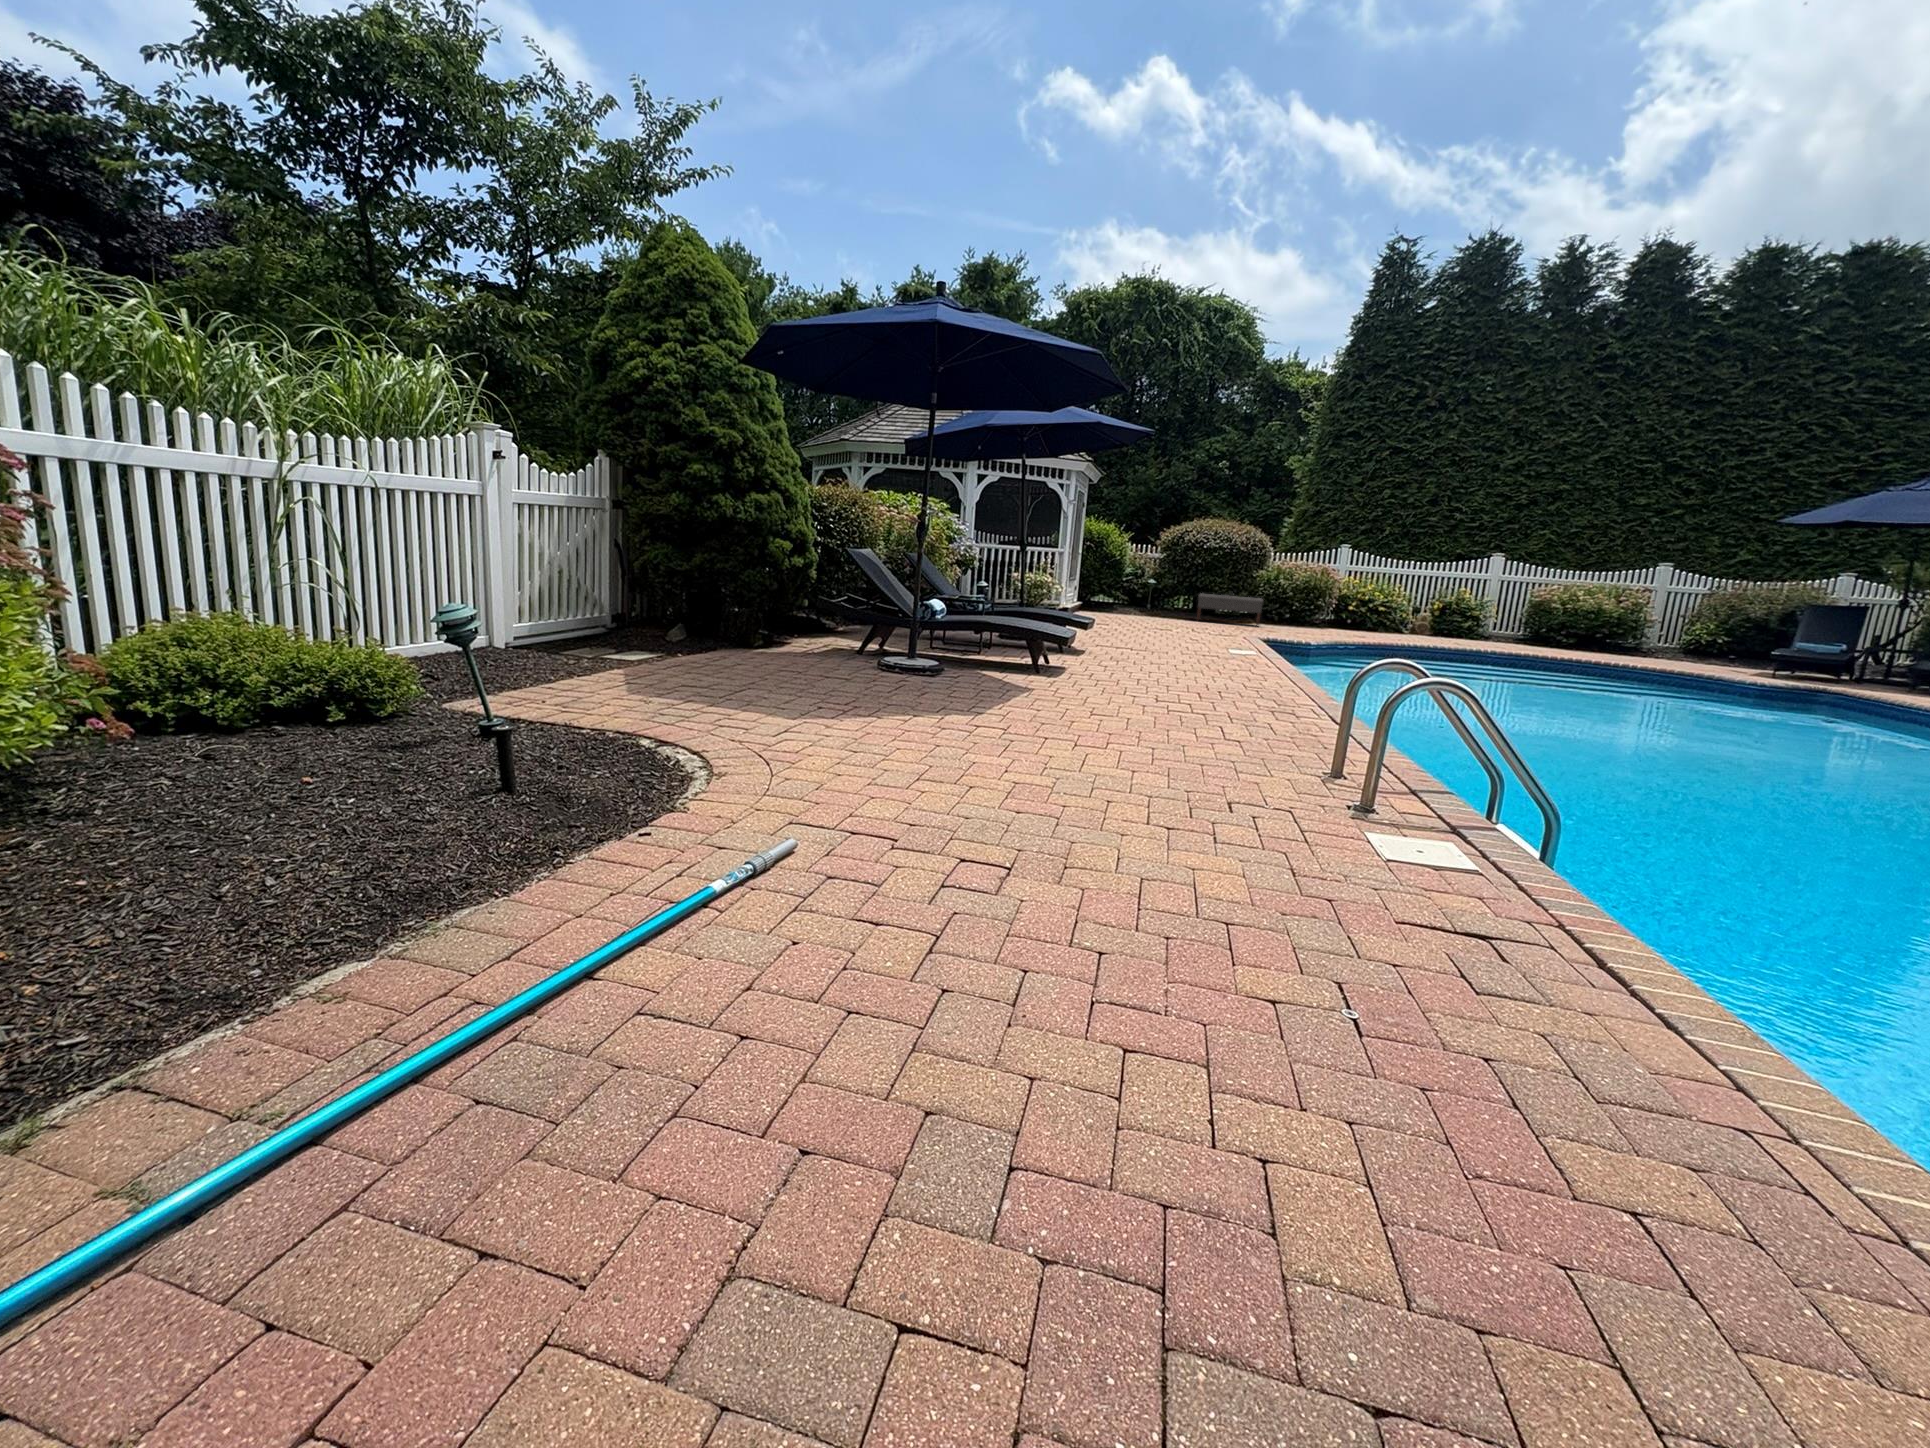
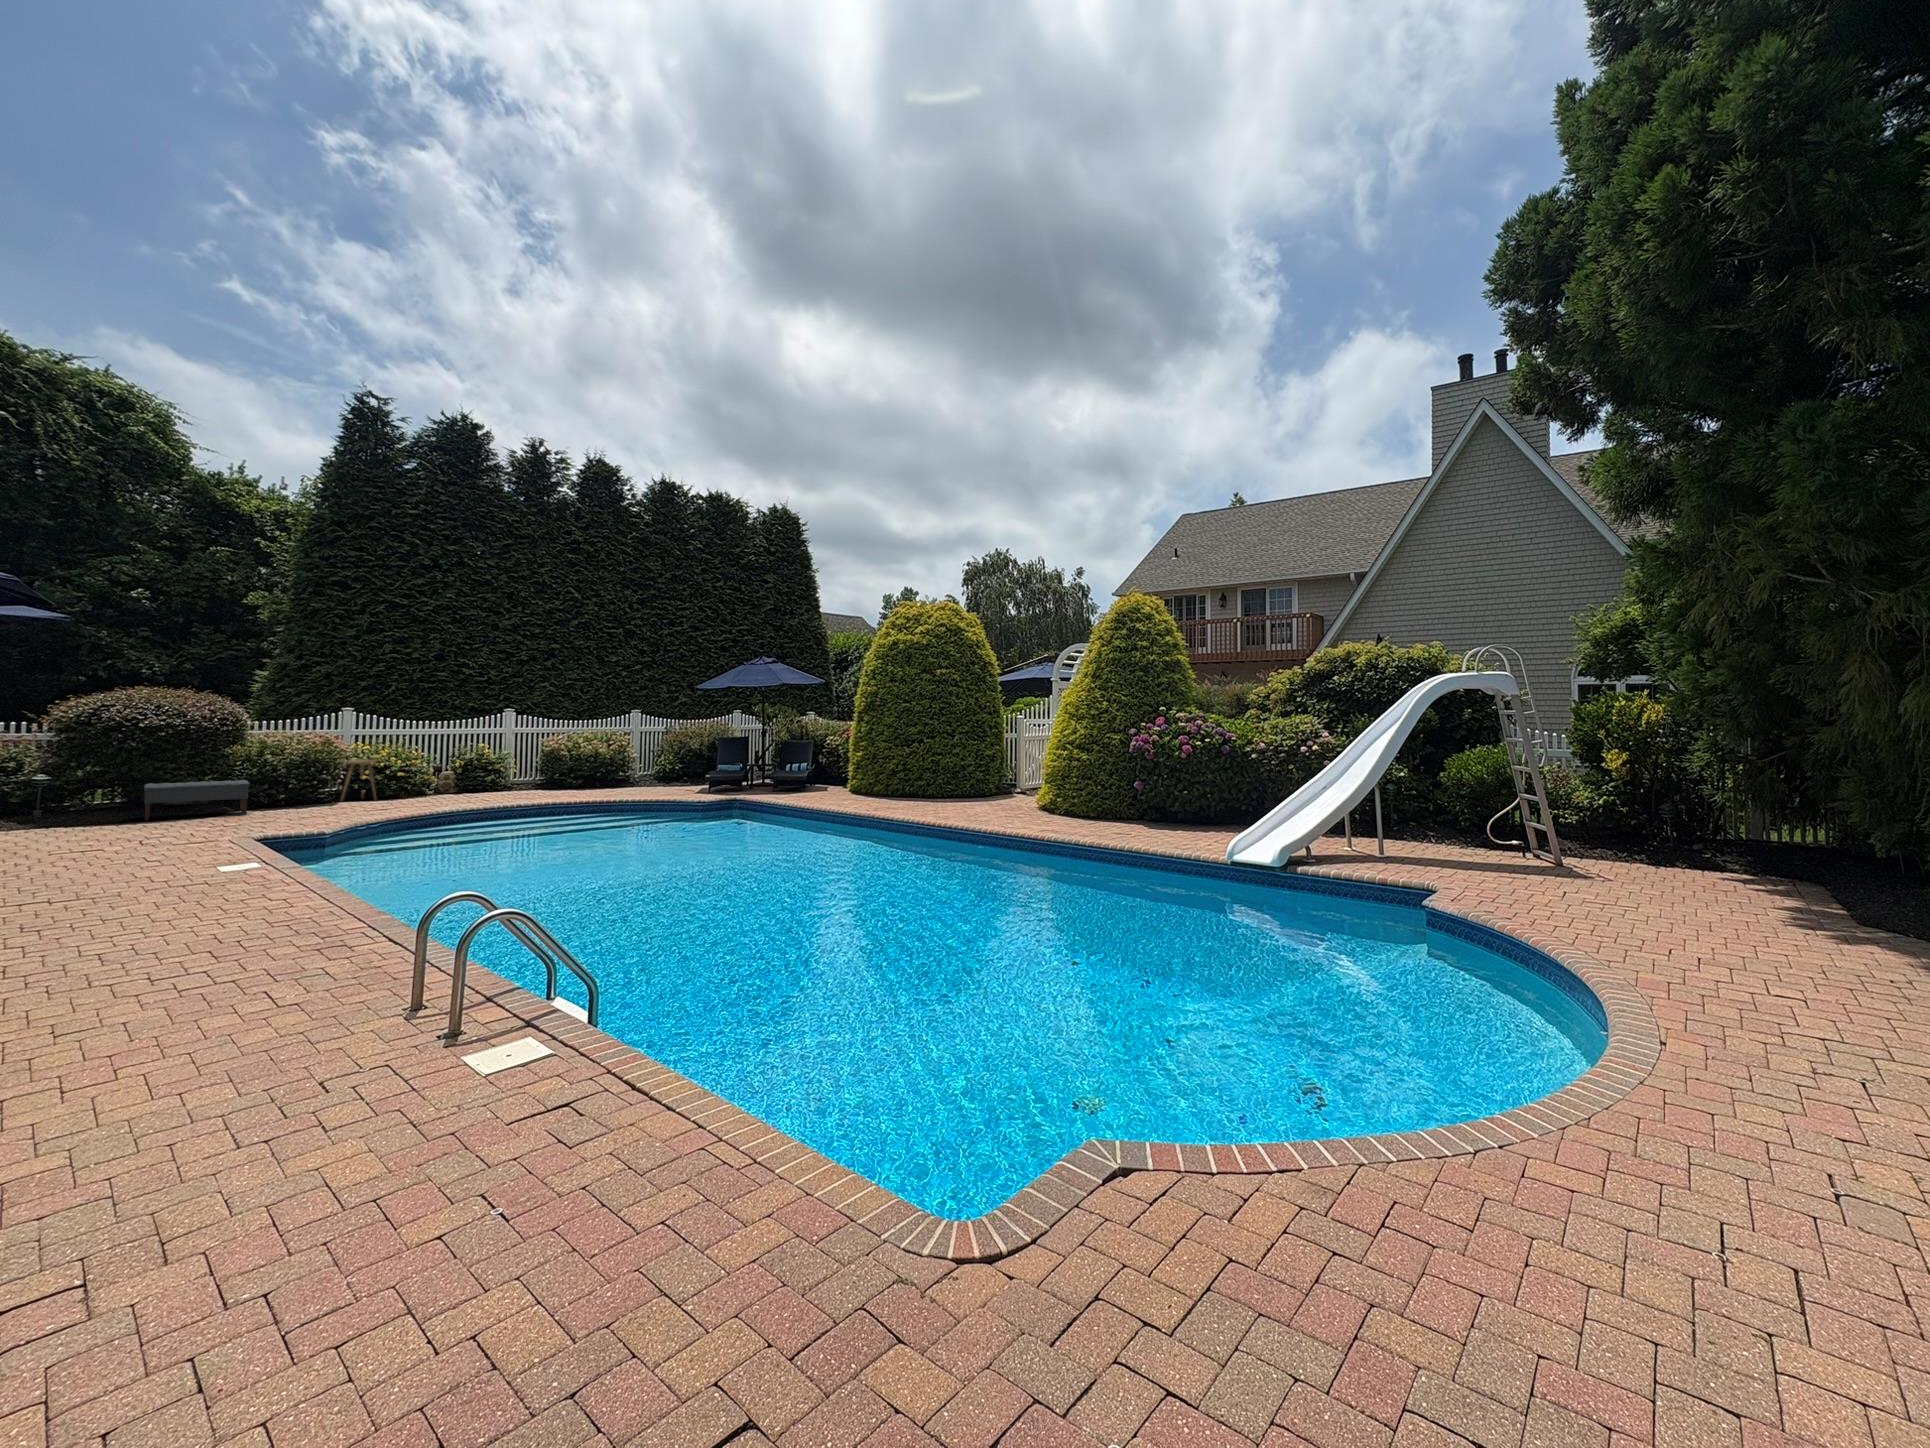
side table: none [1329,593,1365,633] -> present [341,760,377,800]

